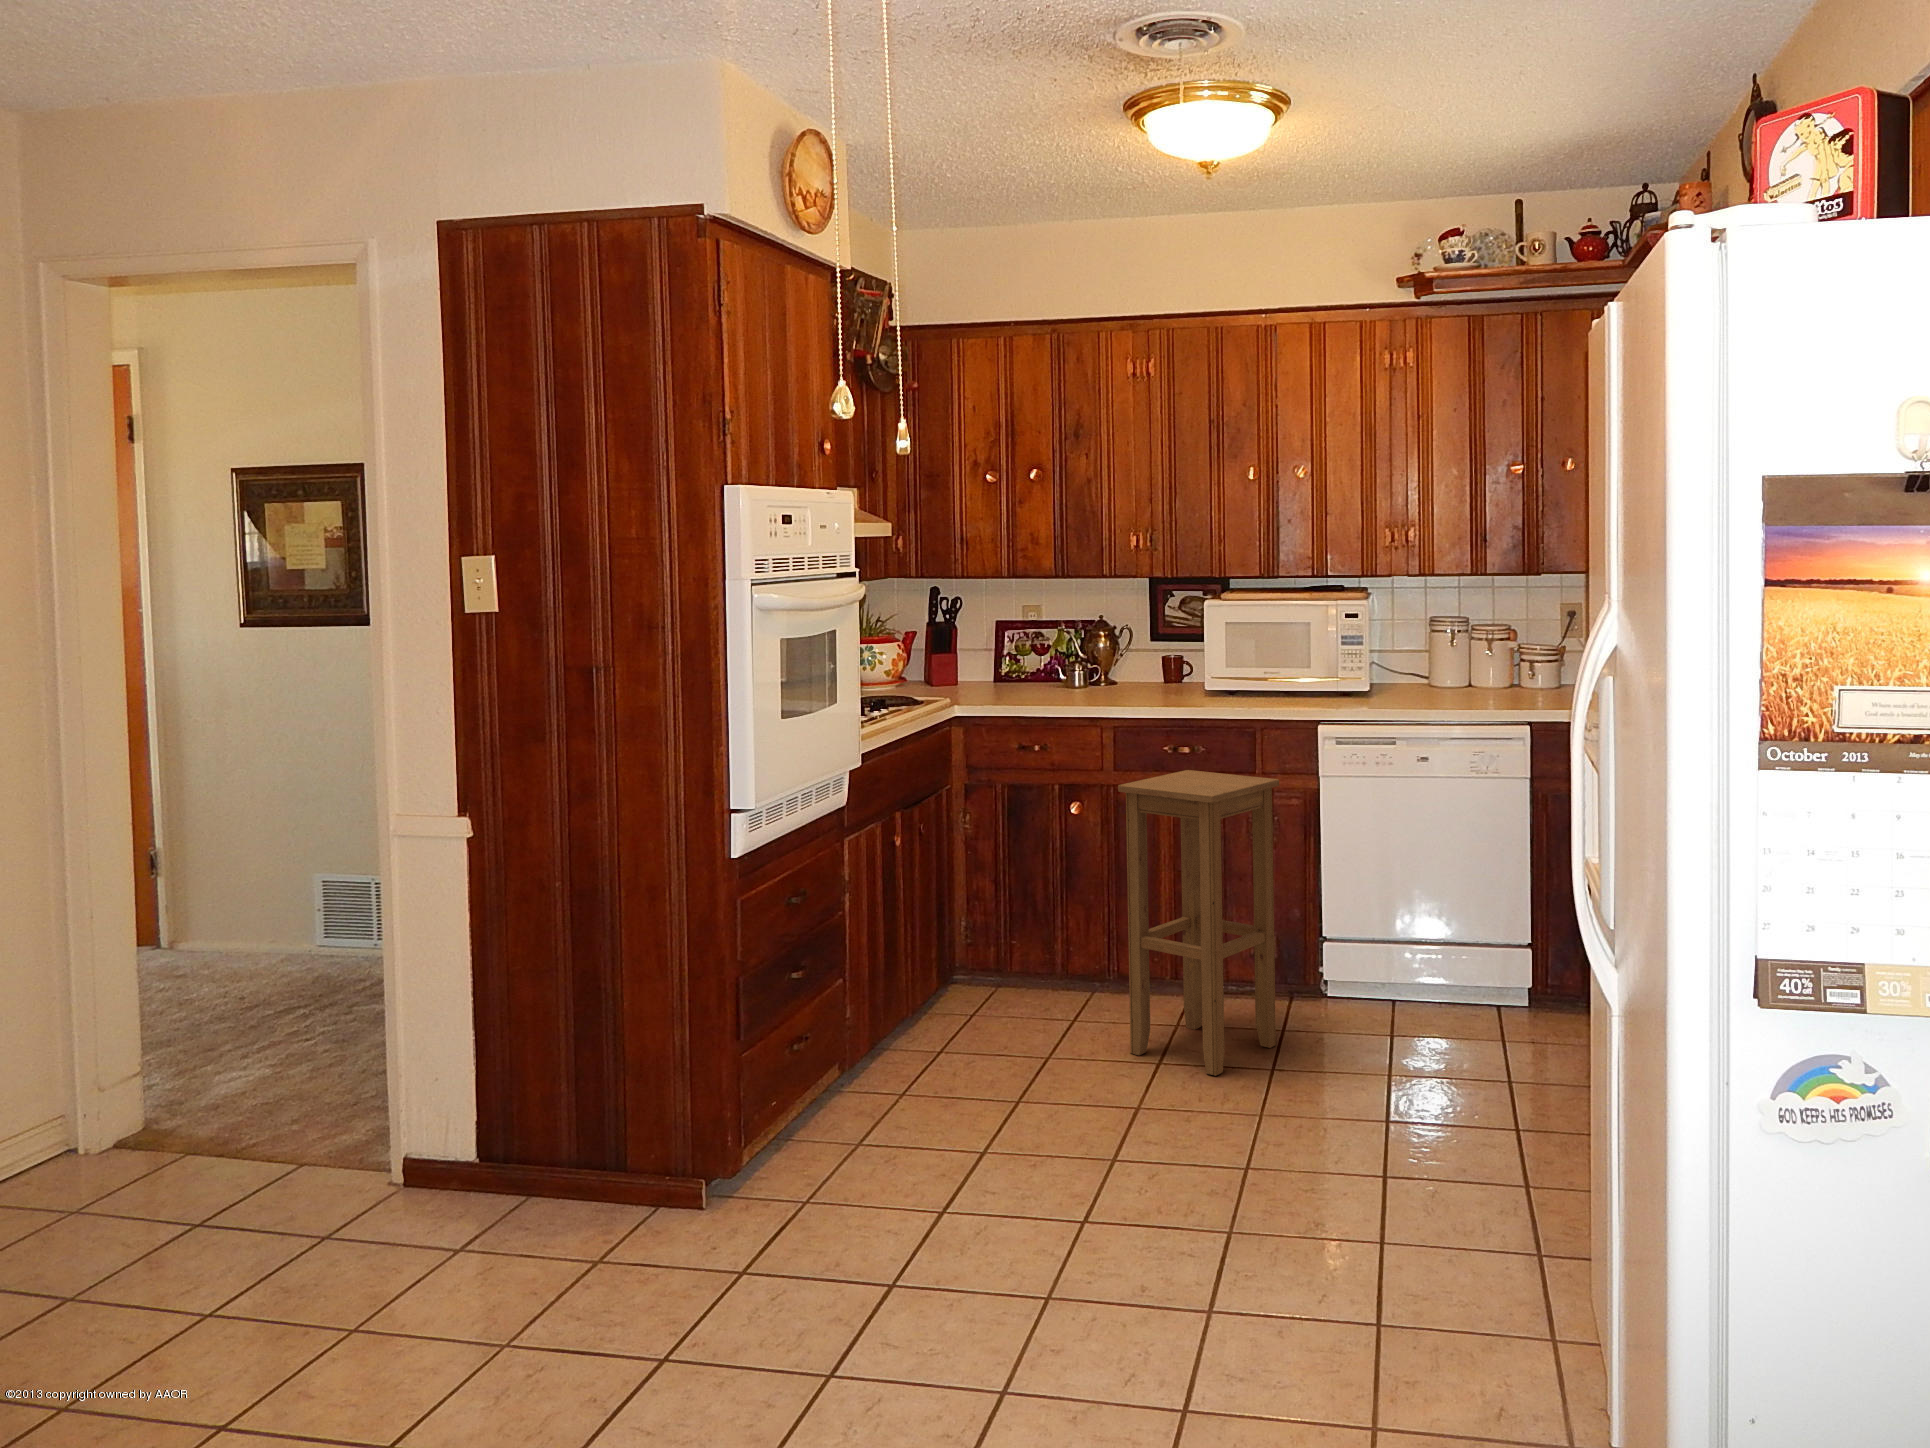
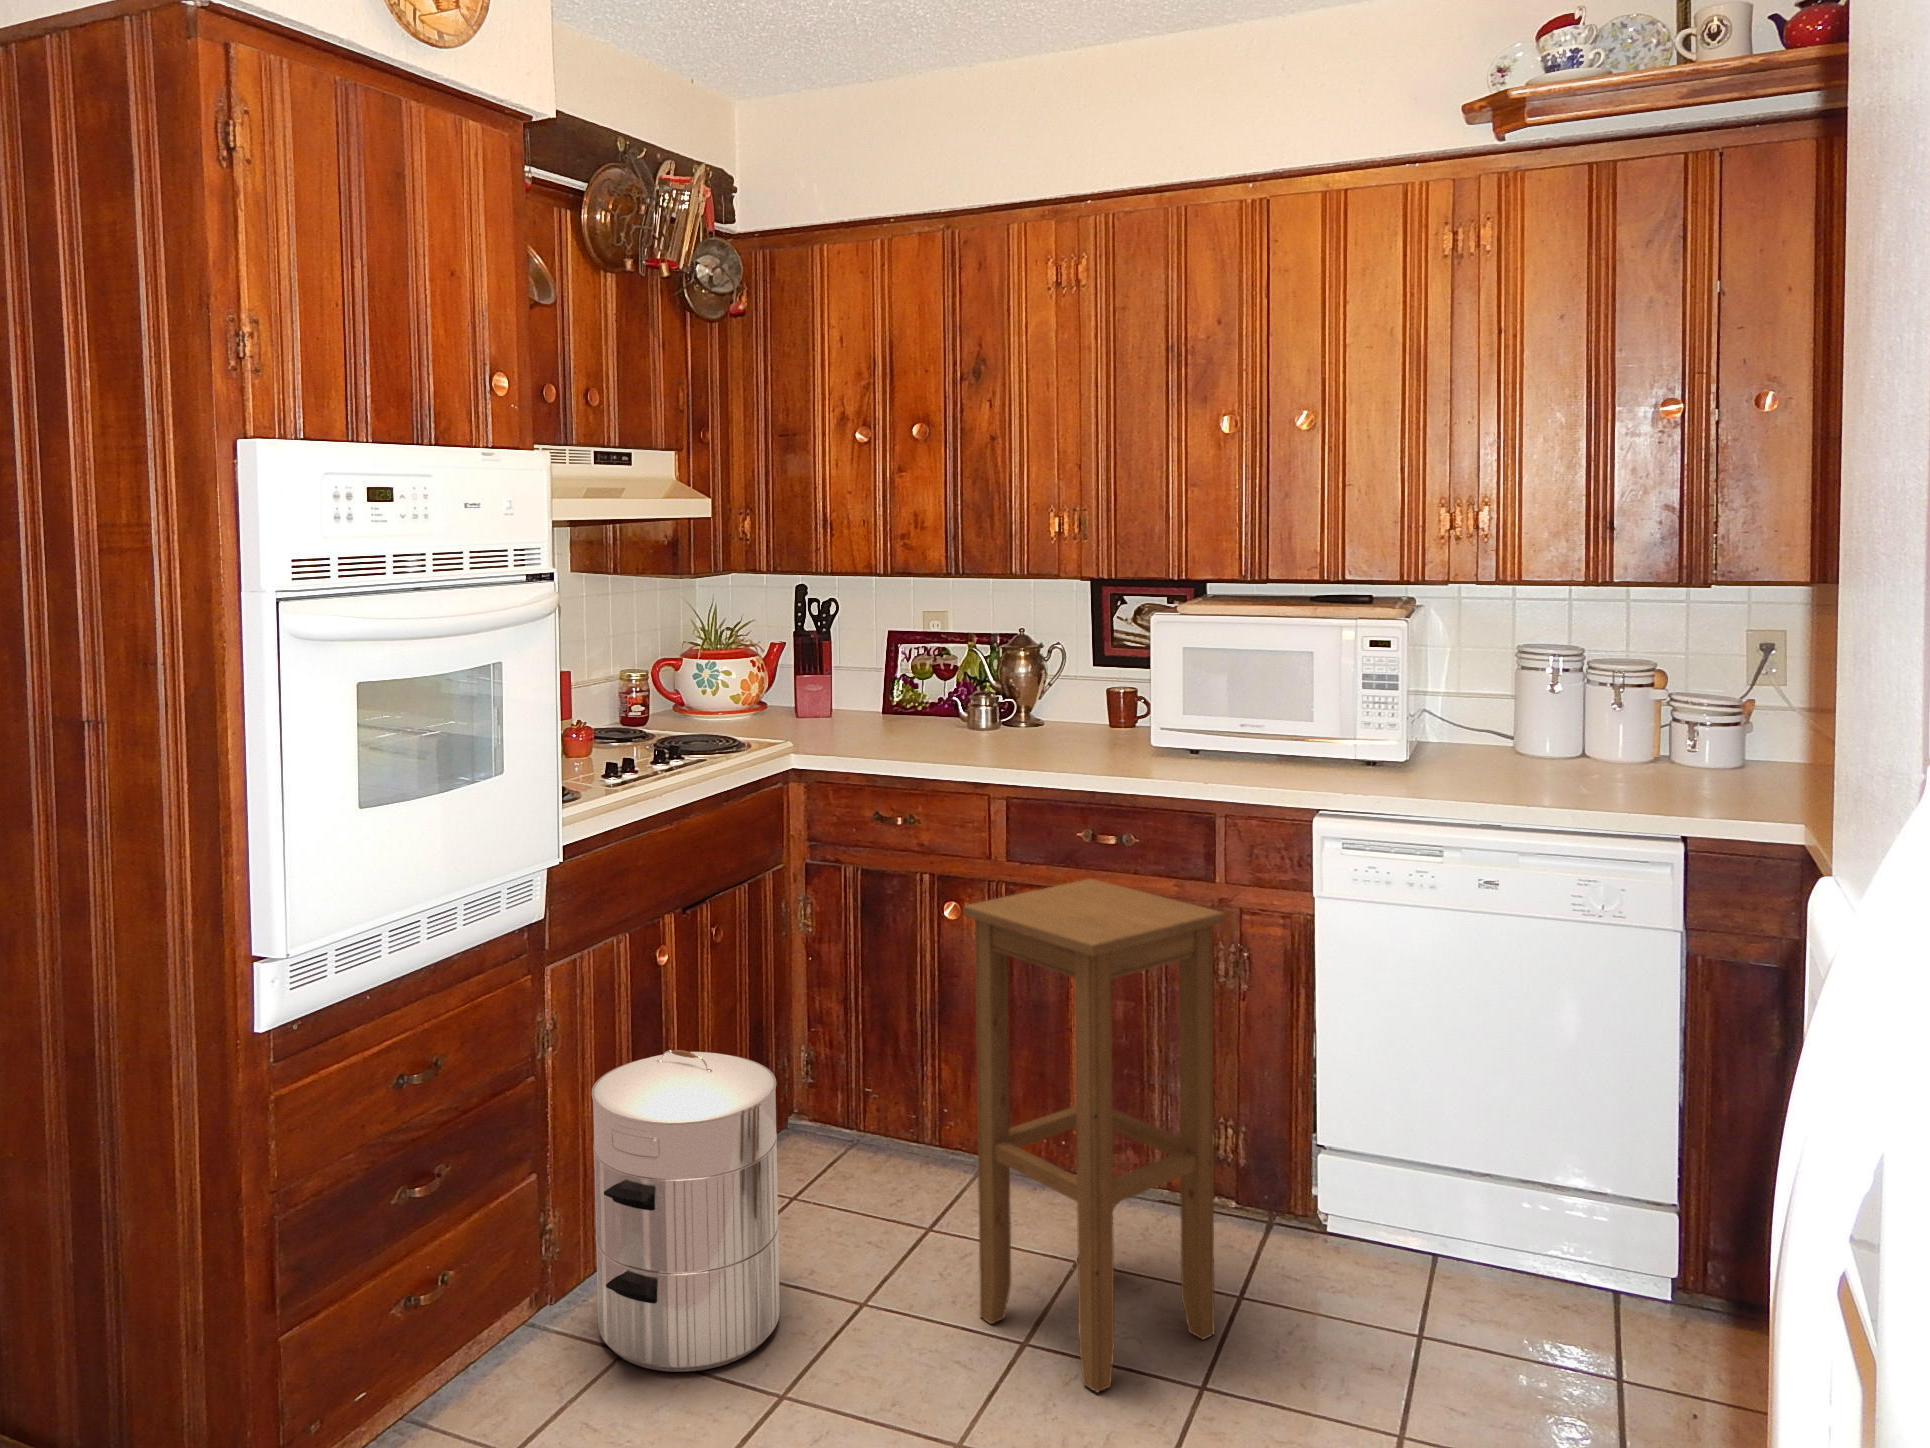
waste bin: none [877,891,1004,1098] -> present [592,1050,780,1372]

